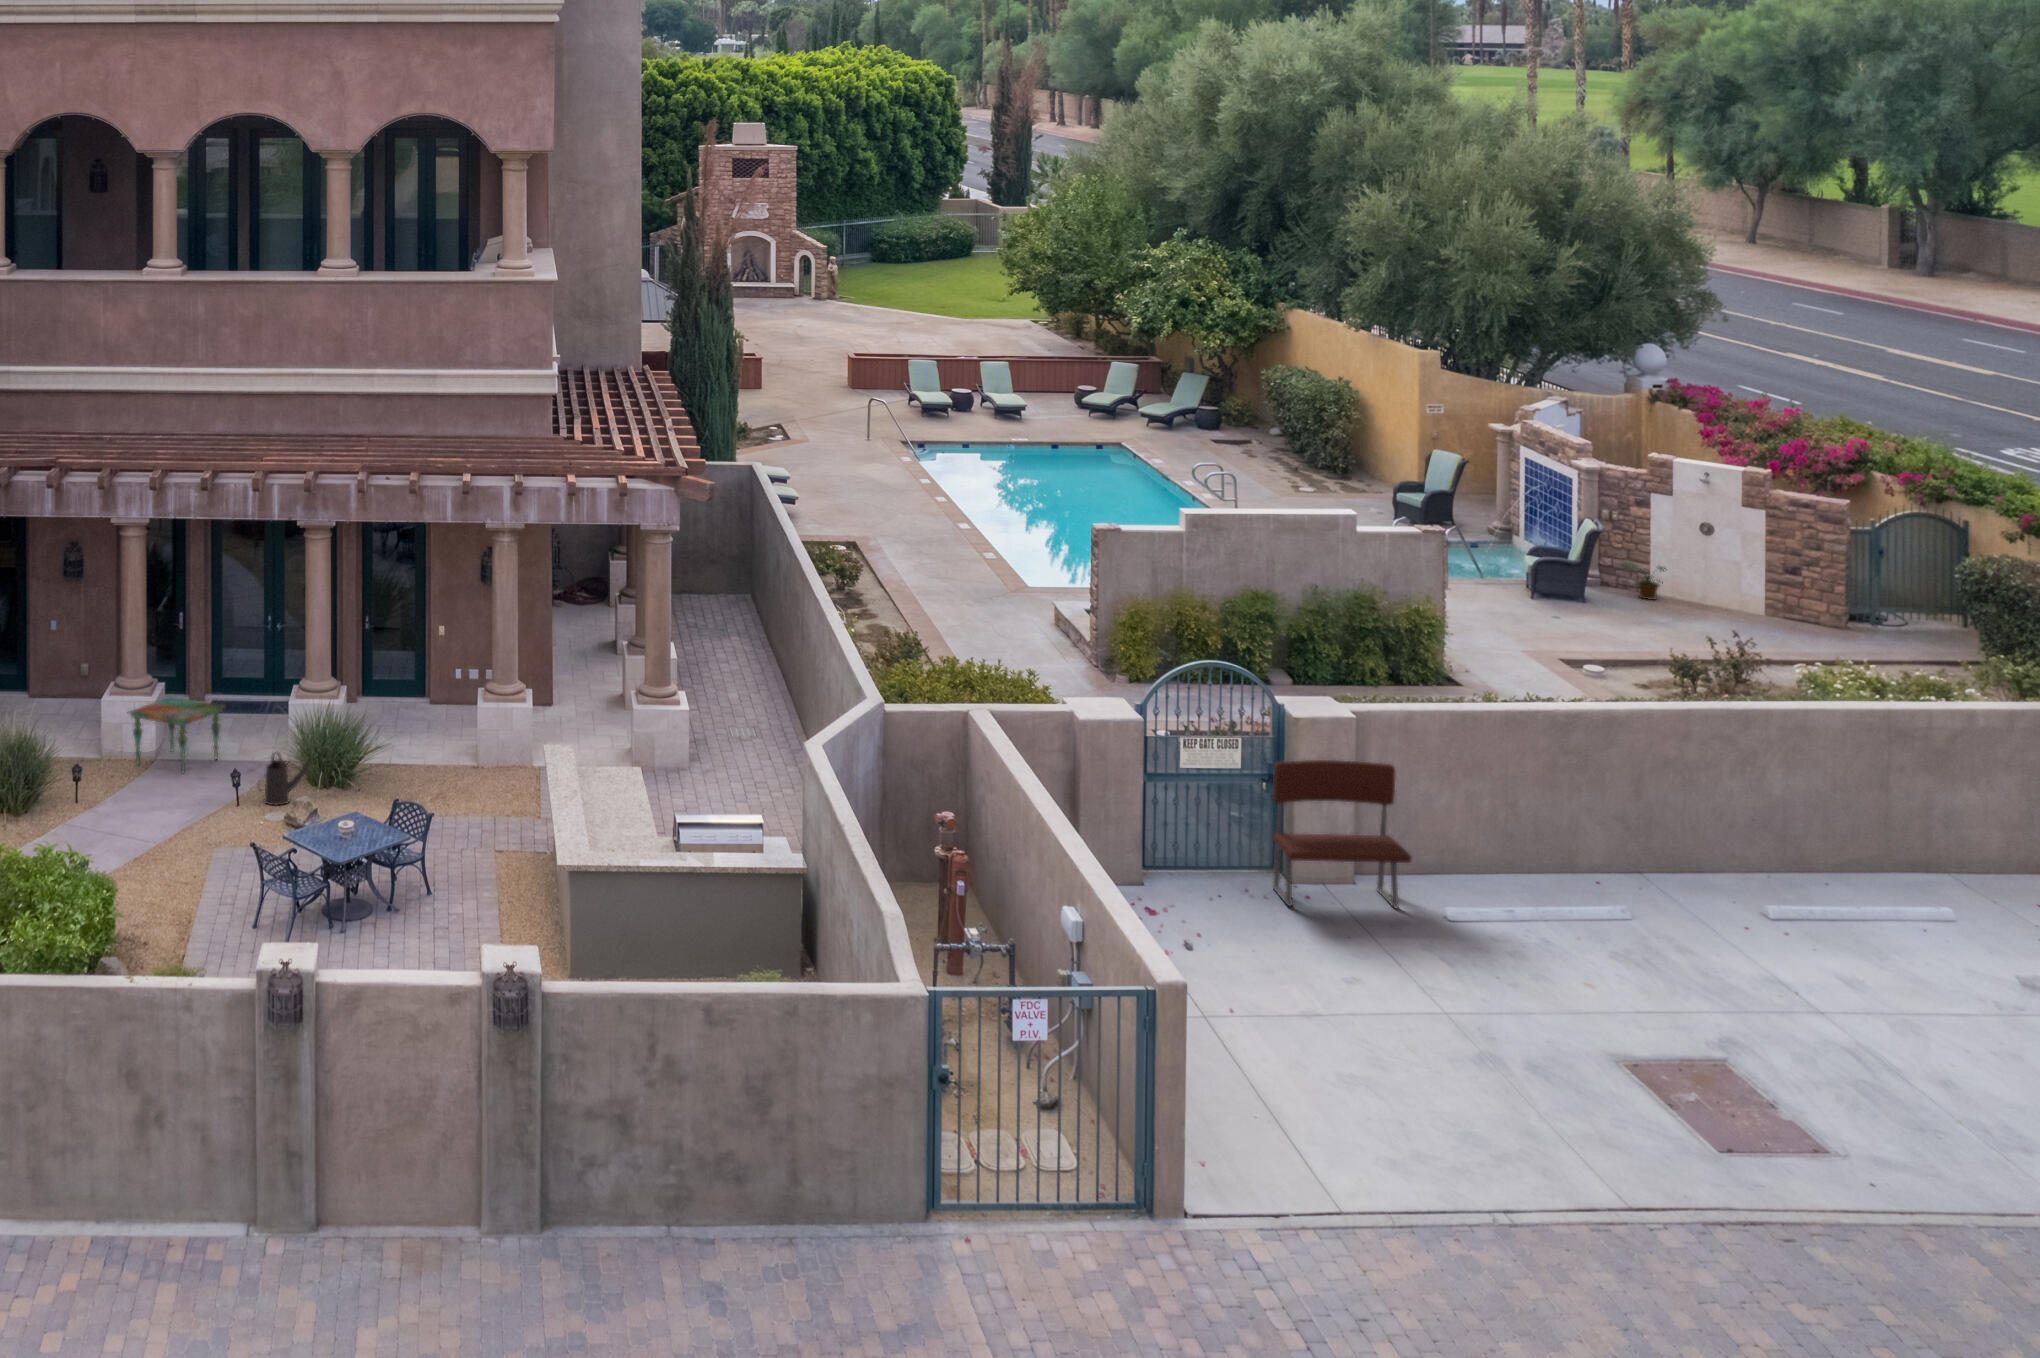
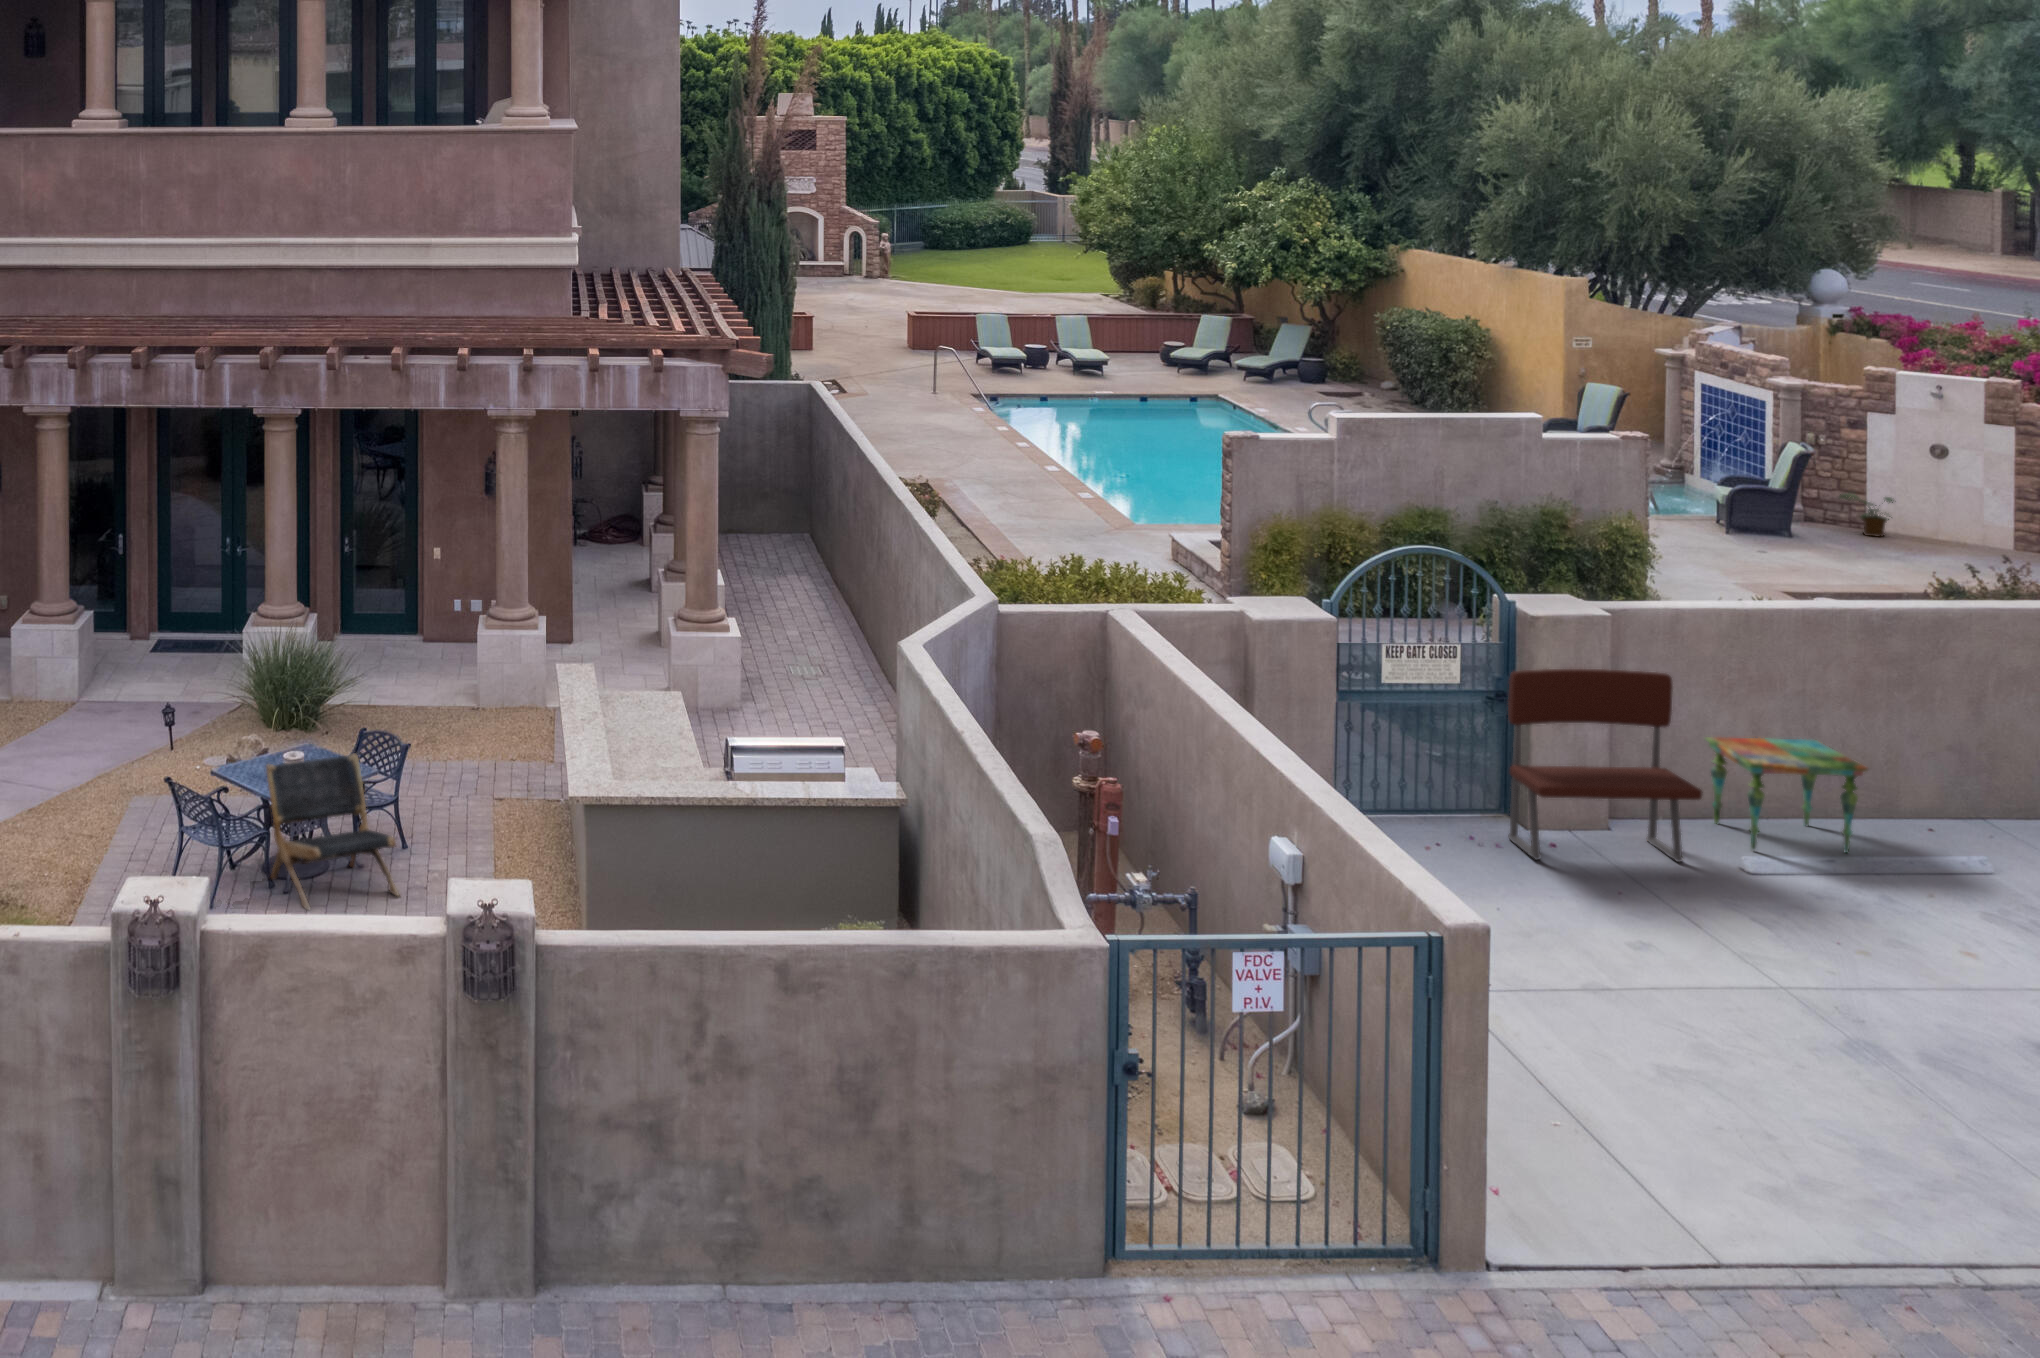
side table: present [127,697,224,772] -> present [1705,737,1868,853]
watering can: present [264,753,314,805] -> none [191,685,264,753]
lounge chair: none [329,820,433,943] -> present [266,754,399,910]

